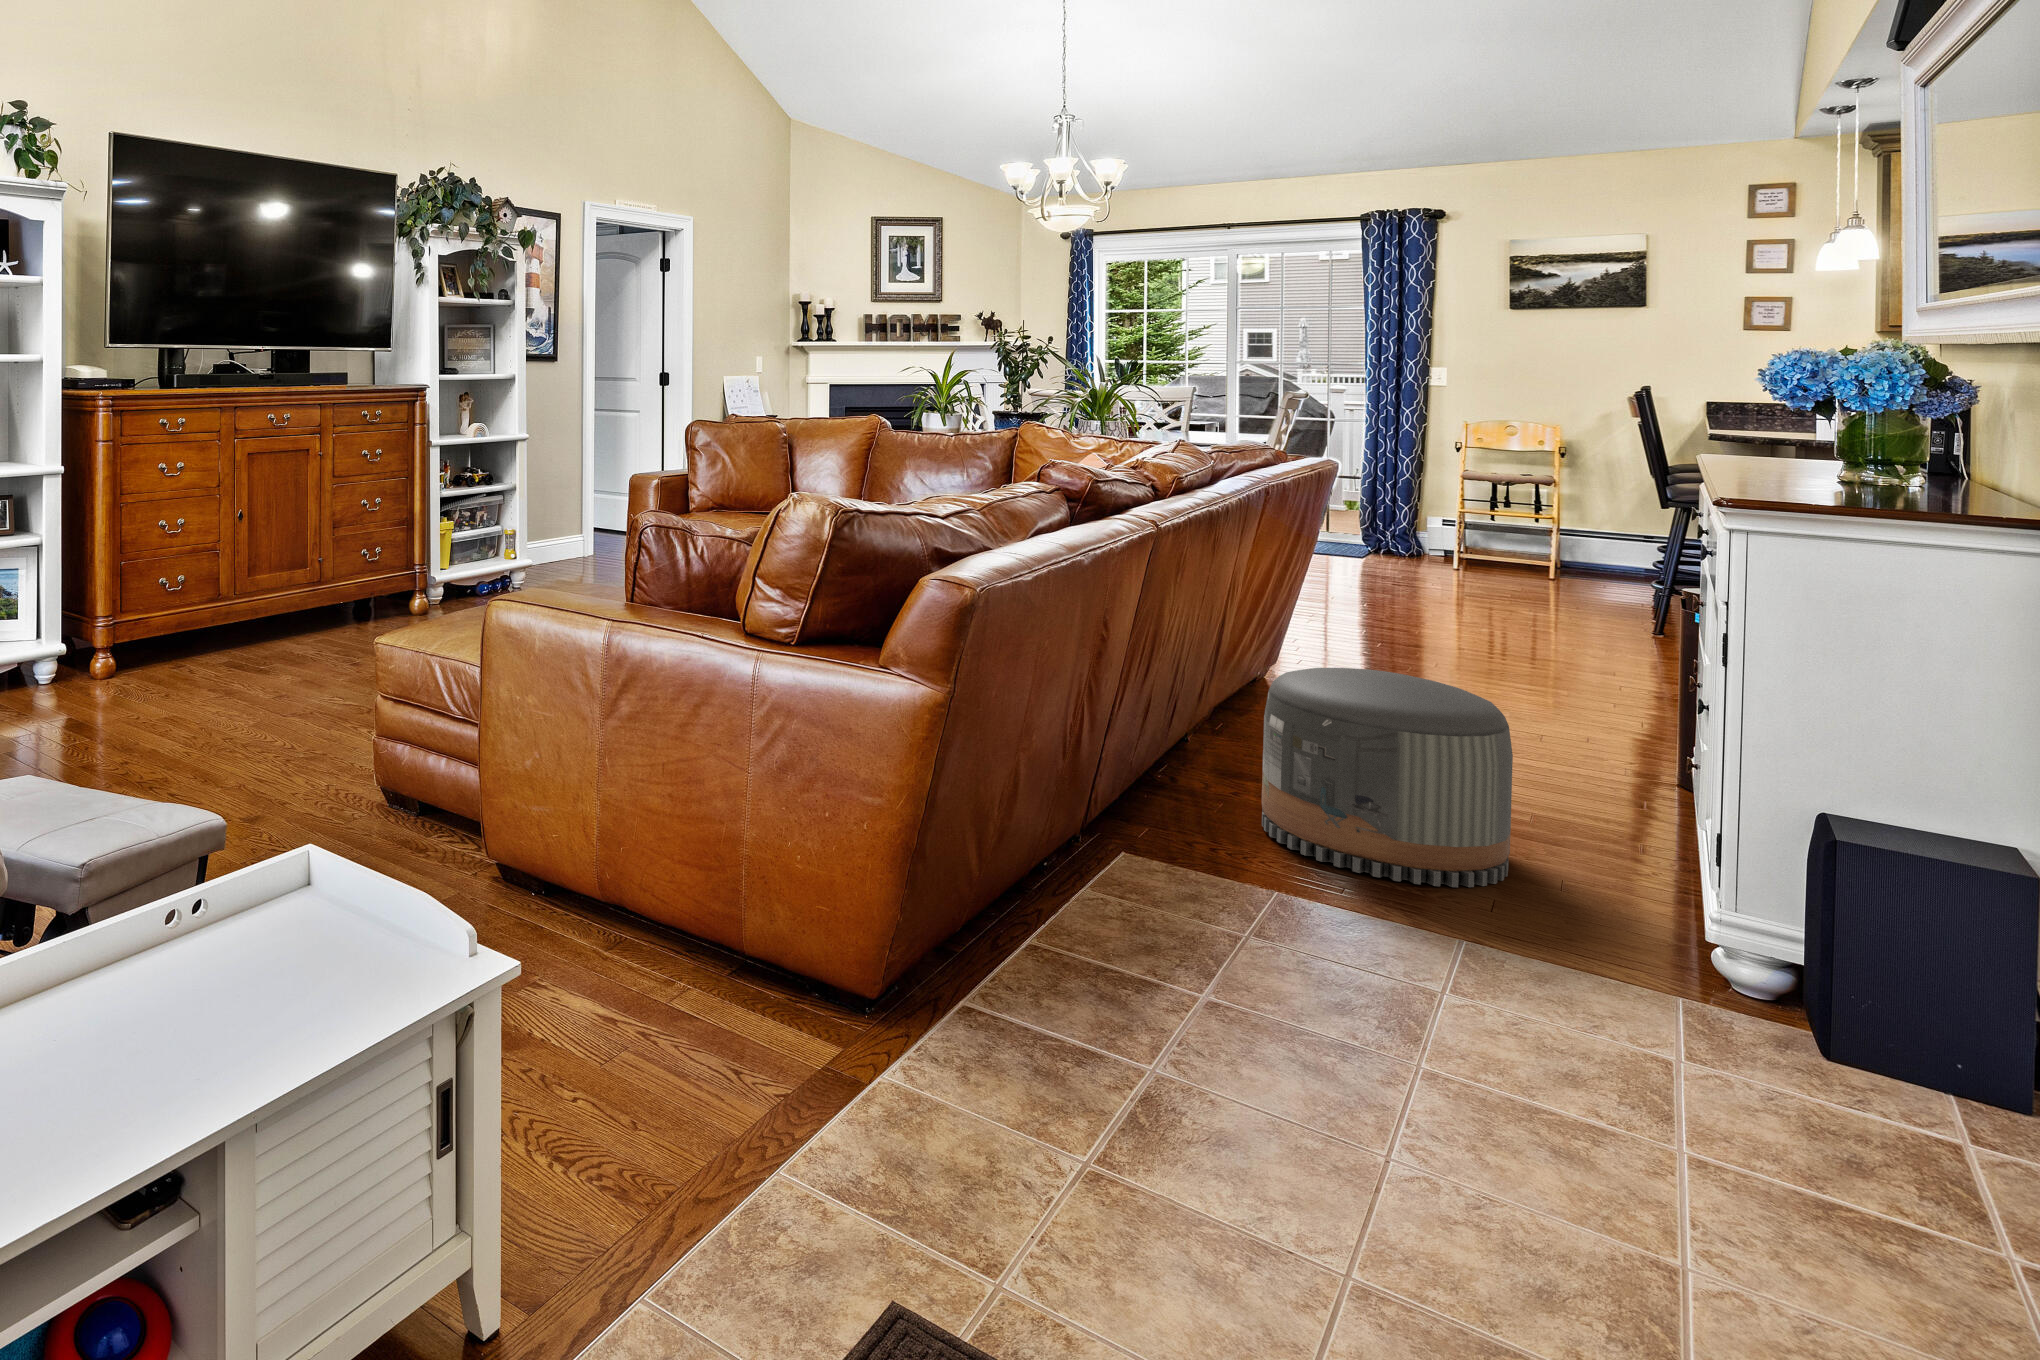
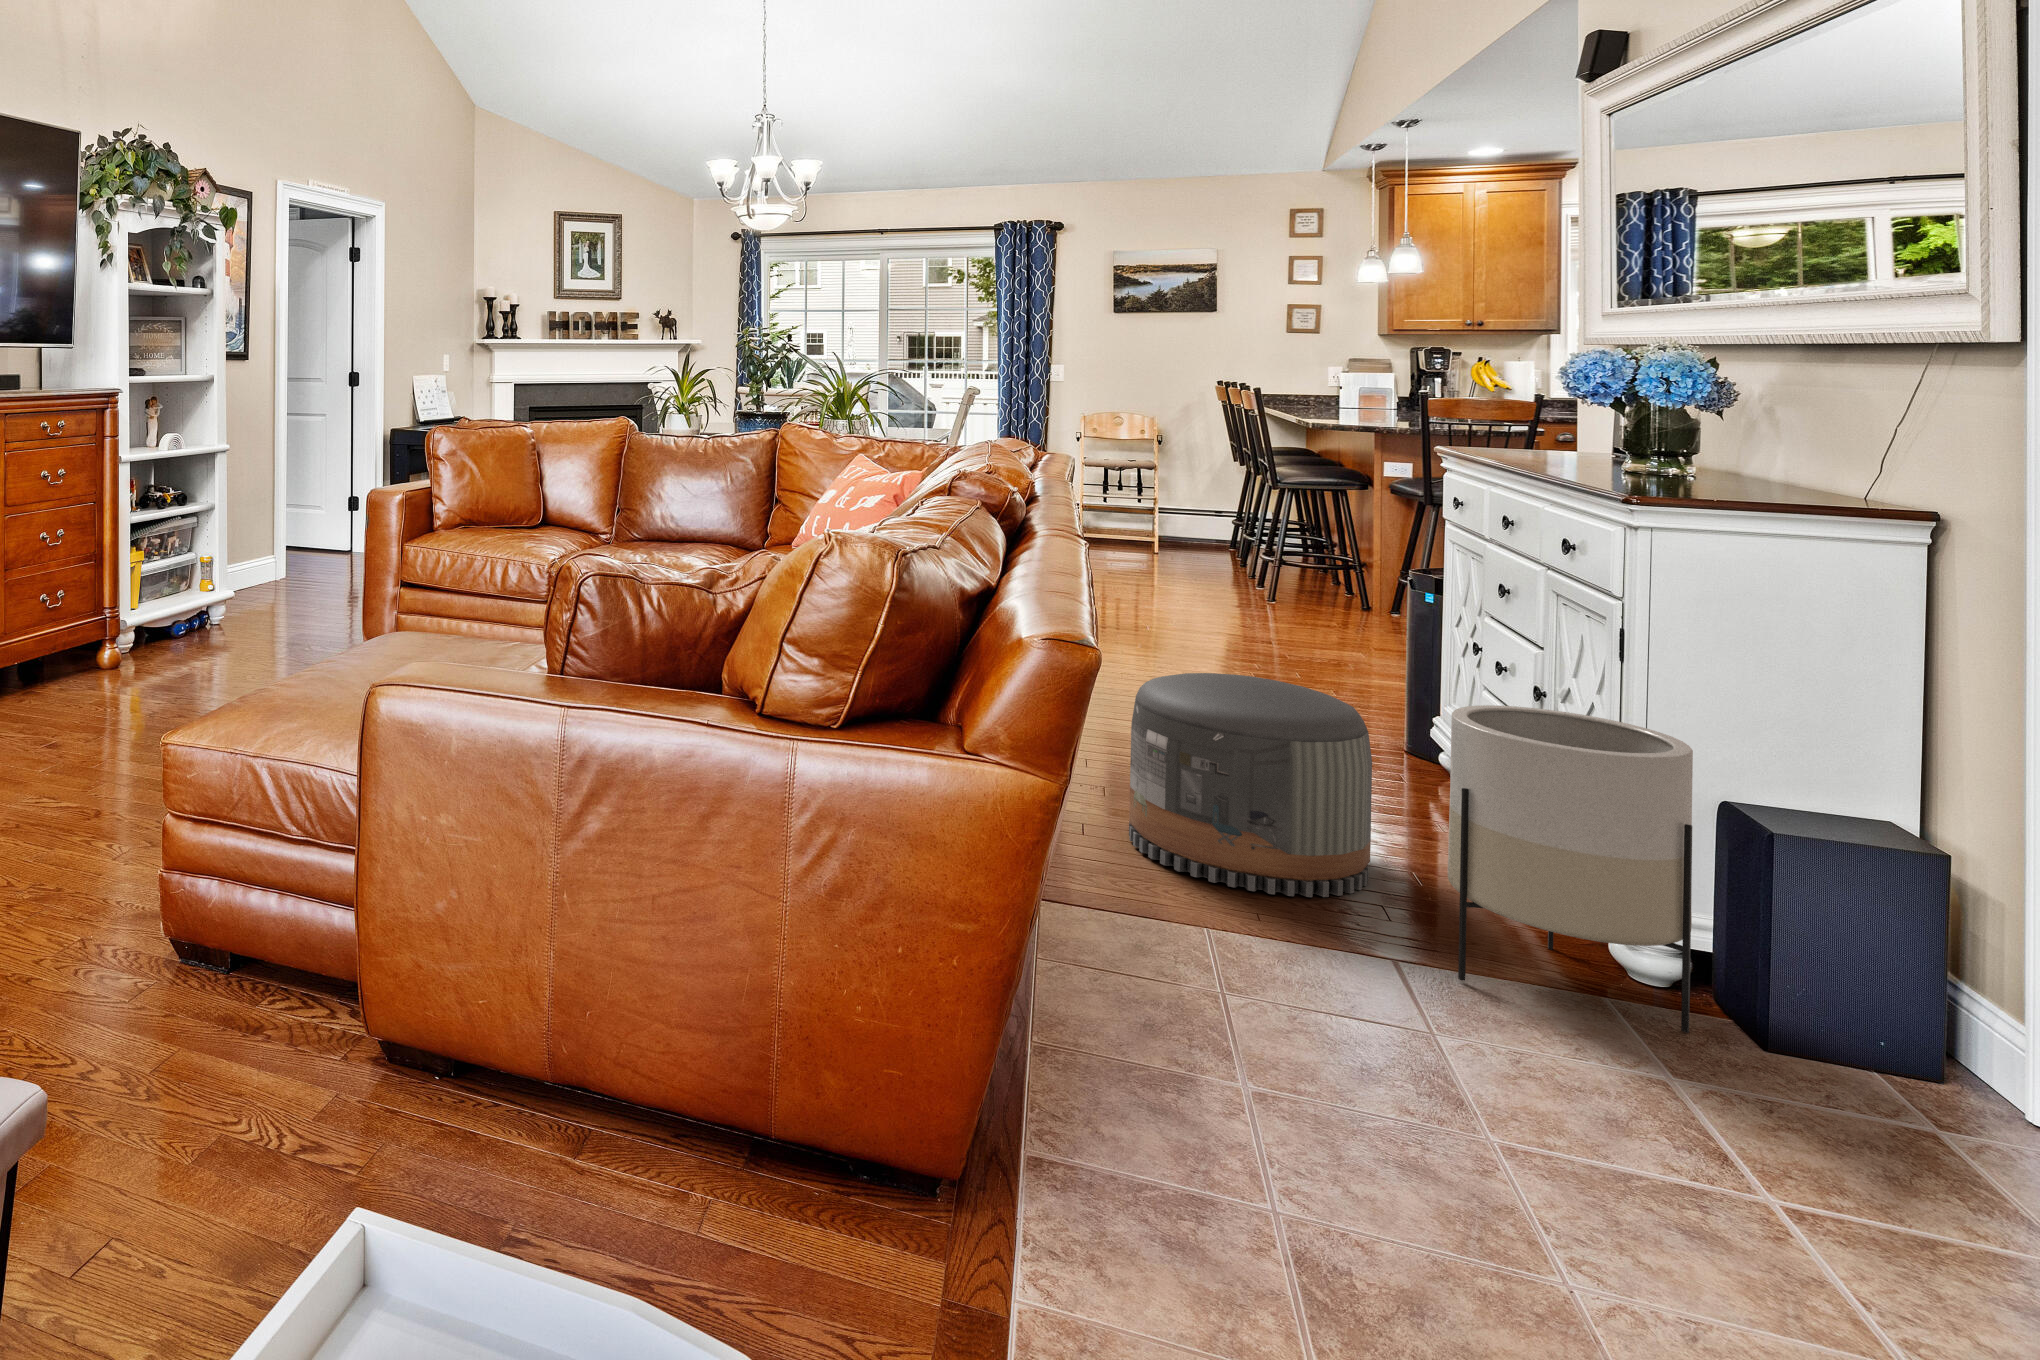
planter: none [1518,704,1775,1035] -> present [1448,705,1693,1033]

